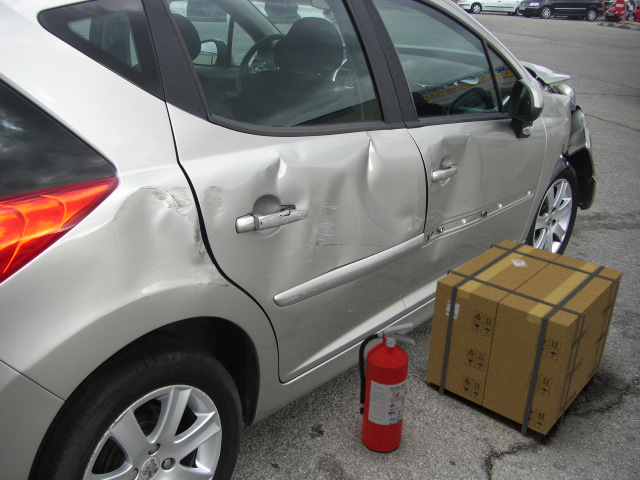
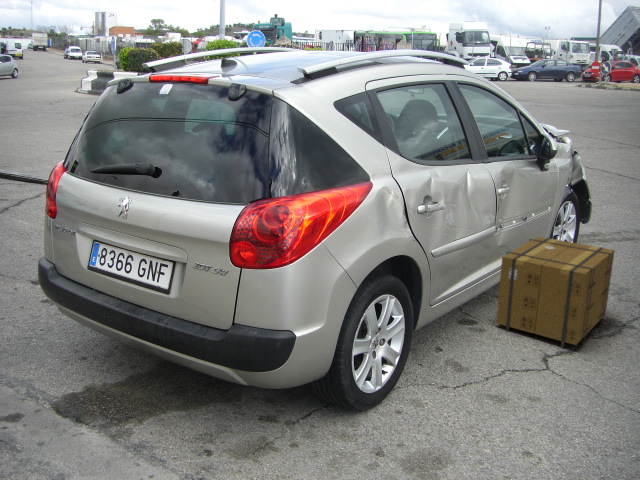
fire extinguisher: present [359,323,415,452] -> none [464,275,498,356]

